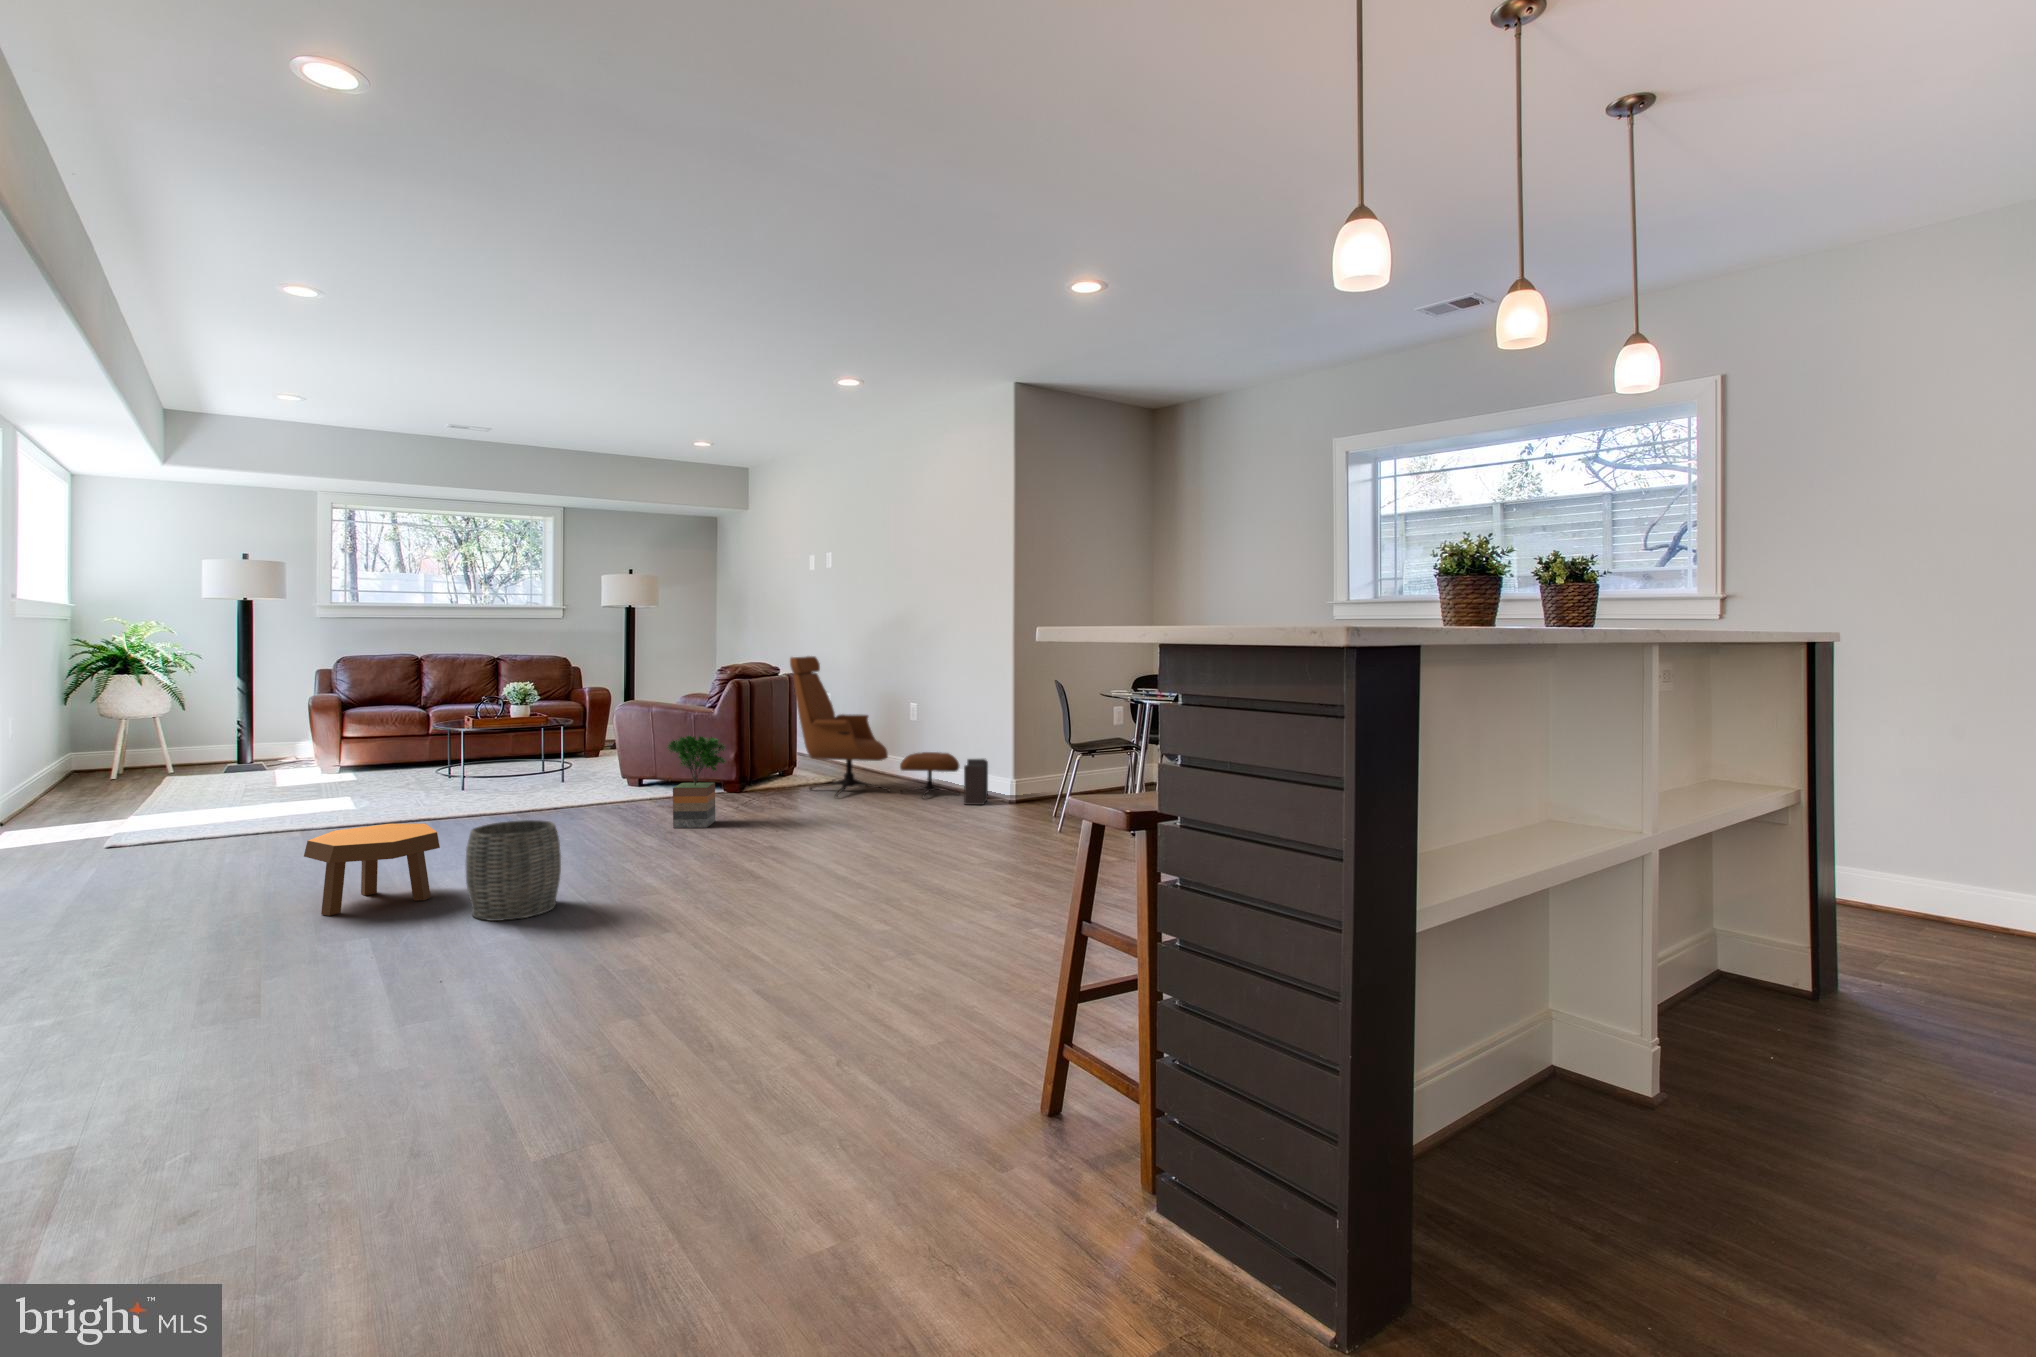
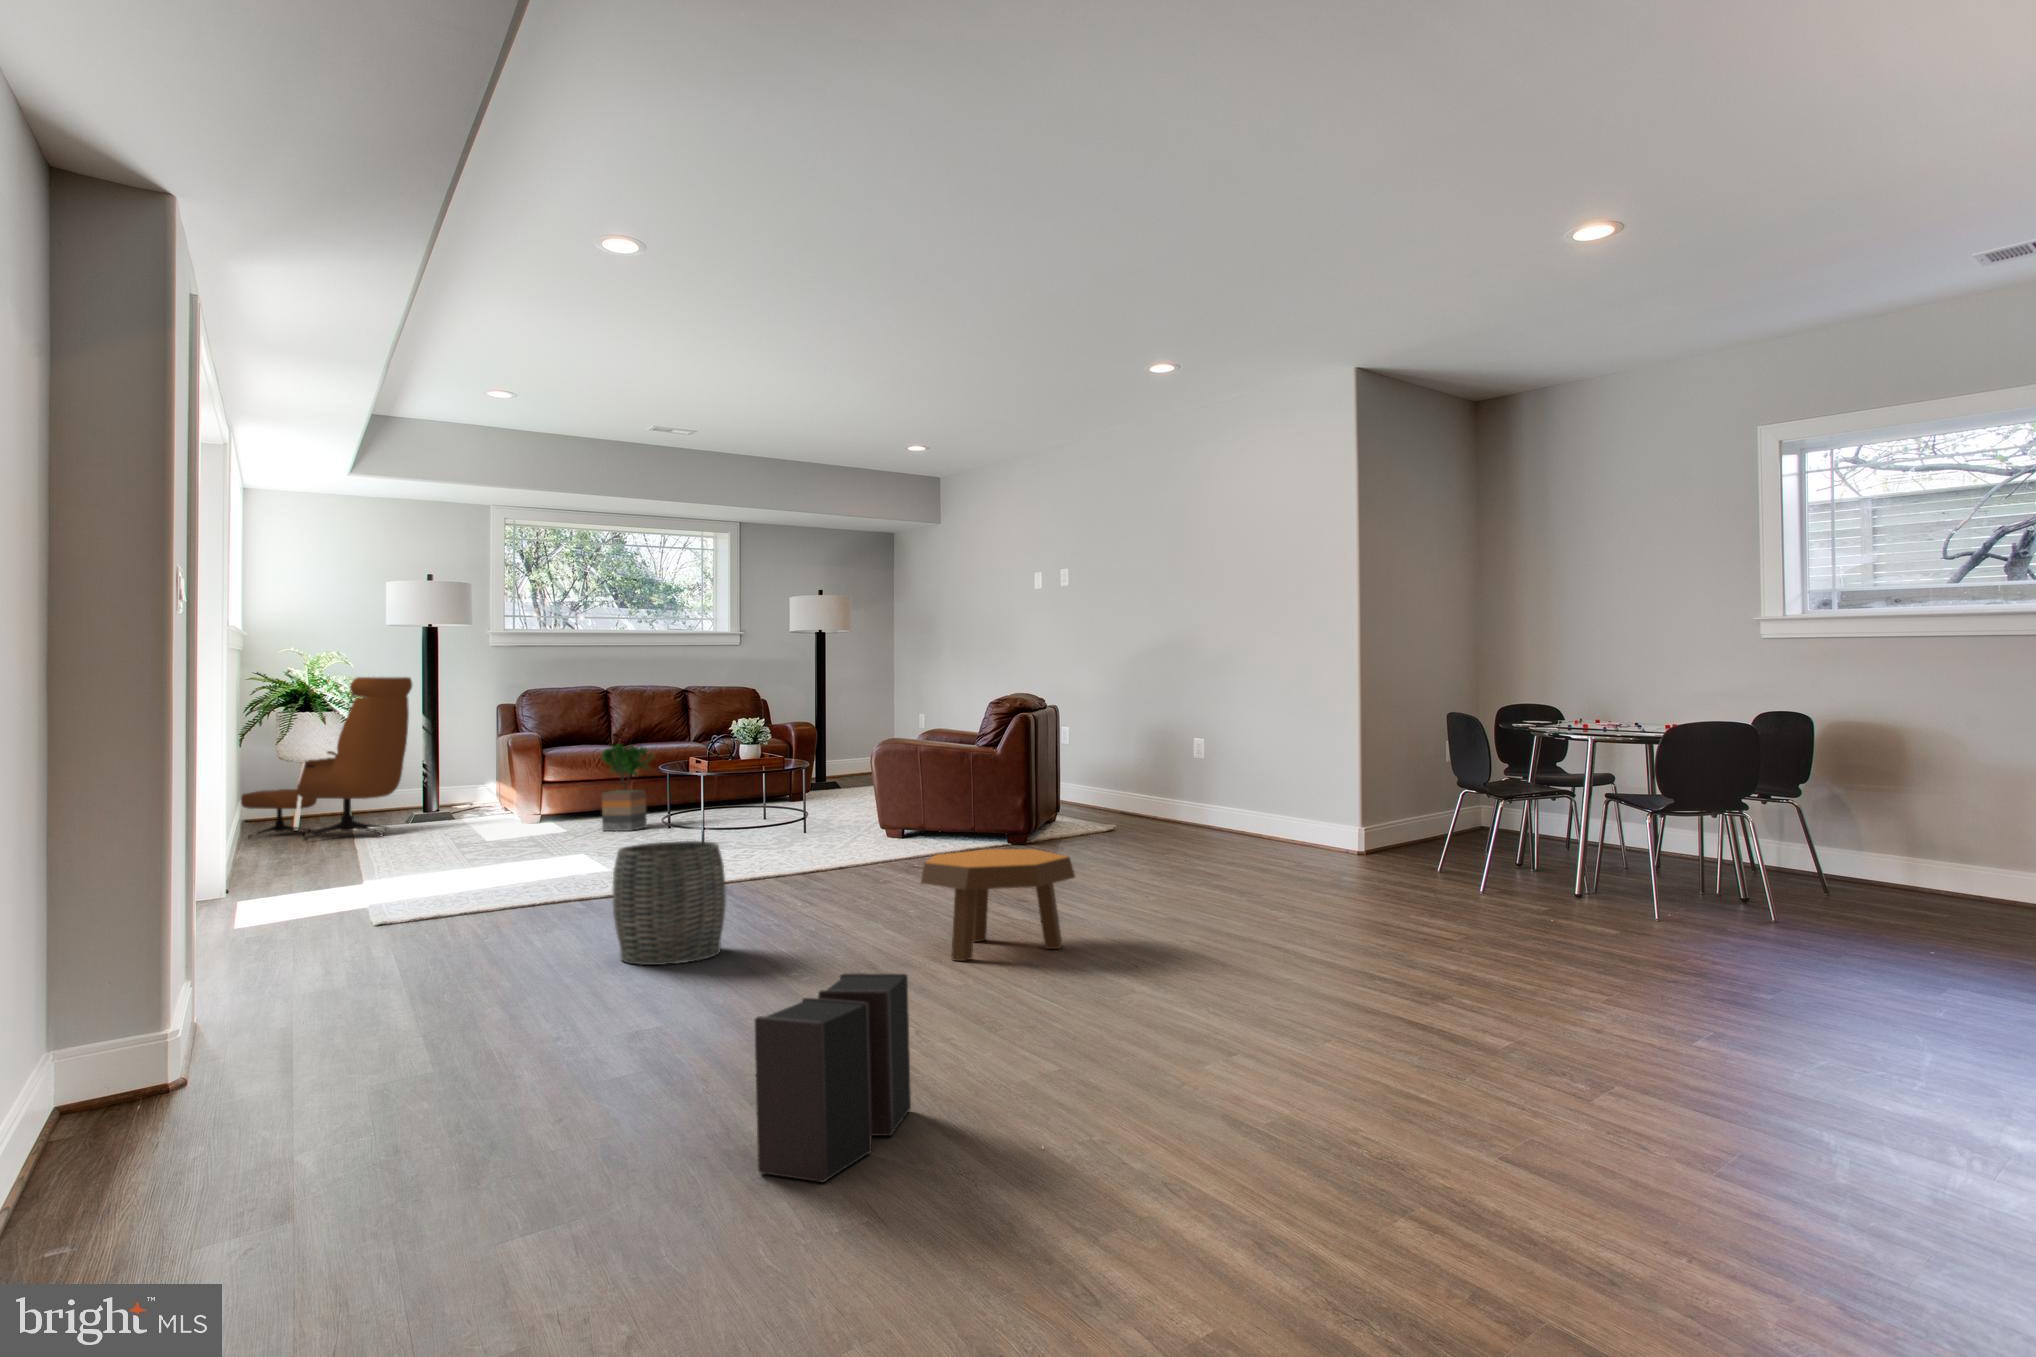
lounge chair: present [790,656,960,798] -> present [241,677,412,841]
potted tree: present [668,736,726,828] -> present [601,744,653,831]
speaker: present [964,759,988,805] -> present [754,973,911,1182]
footstool: present [304,824,440,916] -> present [921,849,1075,961]

